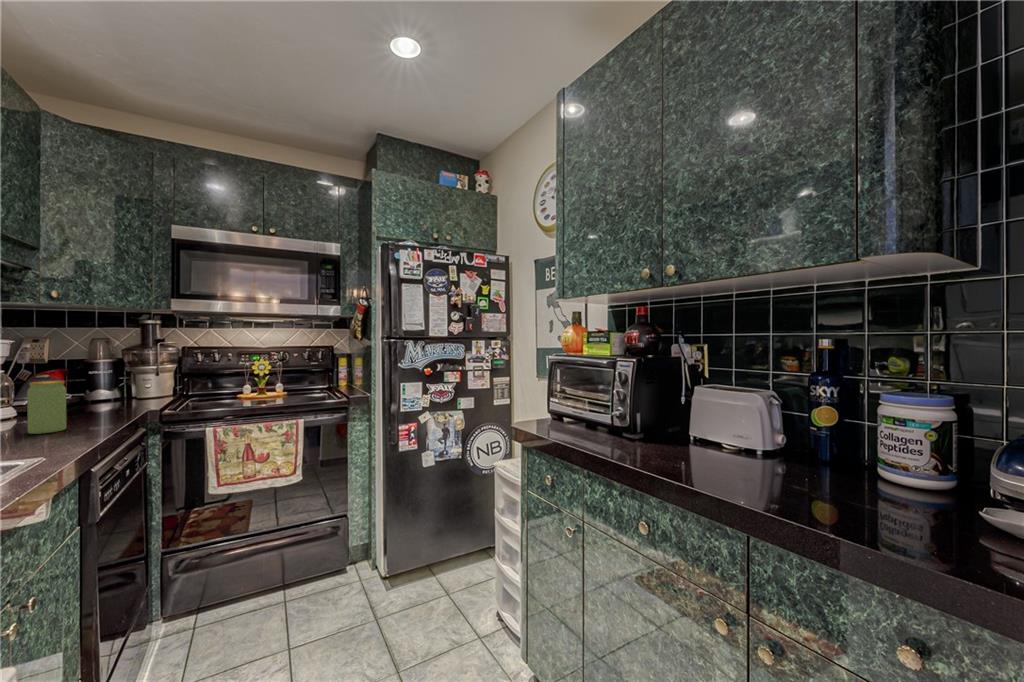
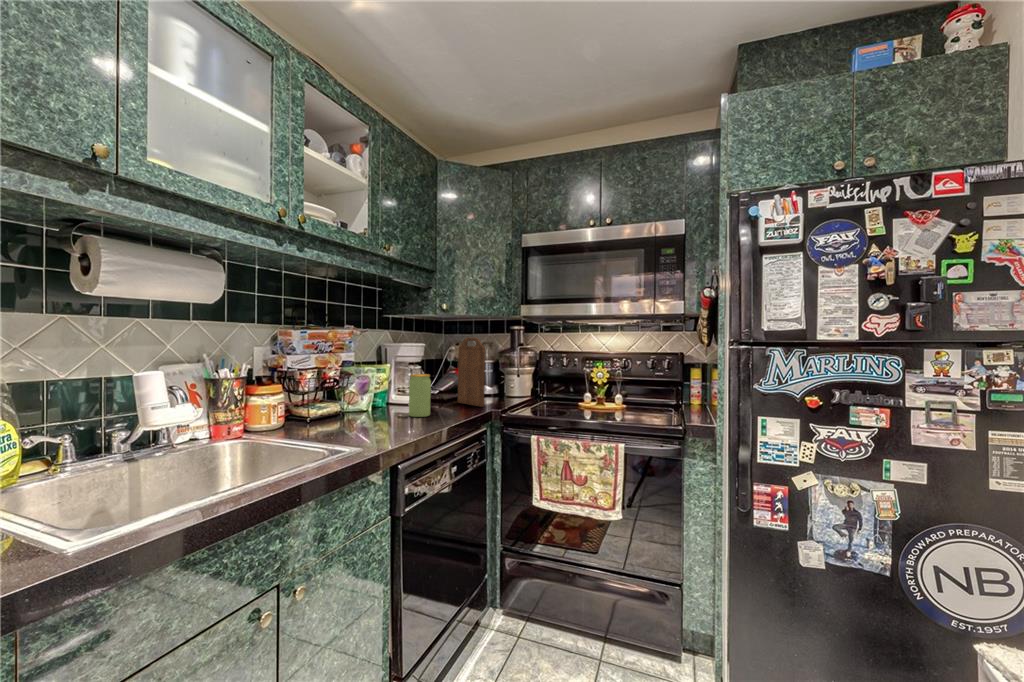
cutting board: none [74,335,128,413] -> present [458,338,485,407]

